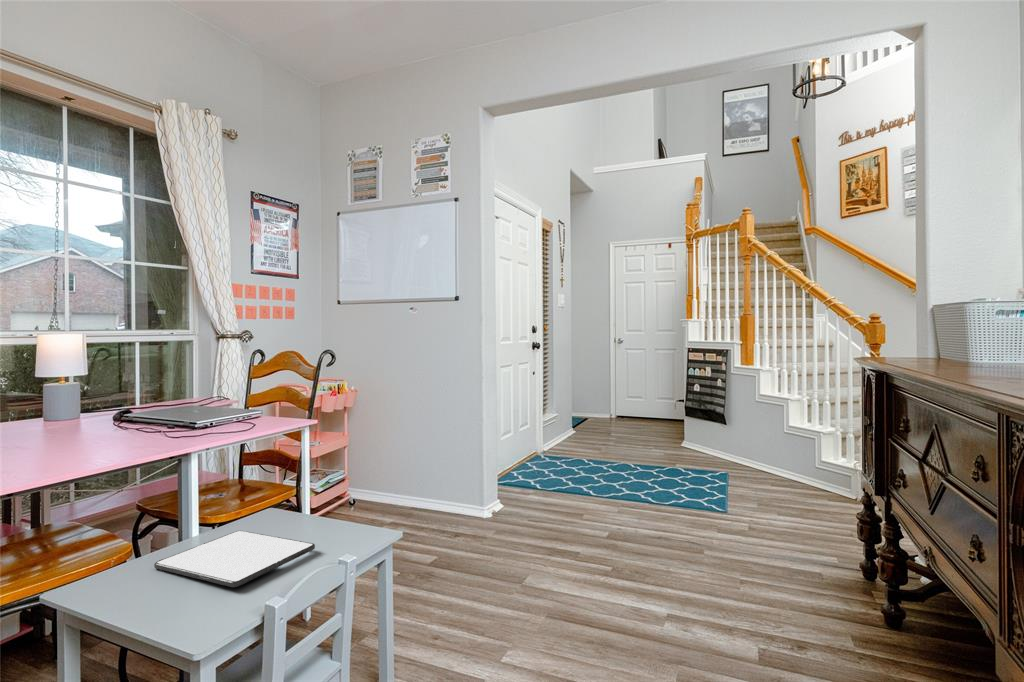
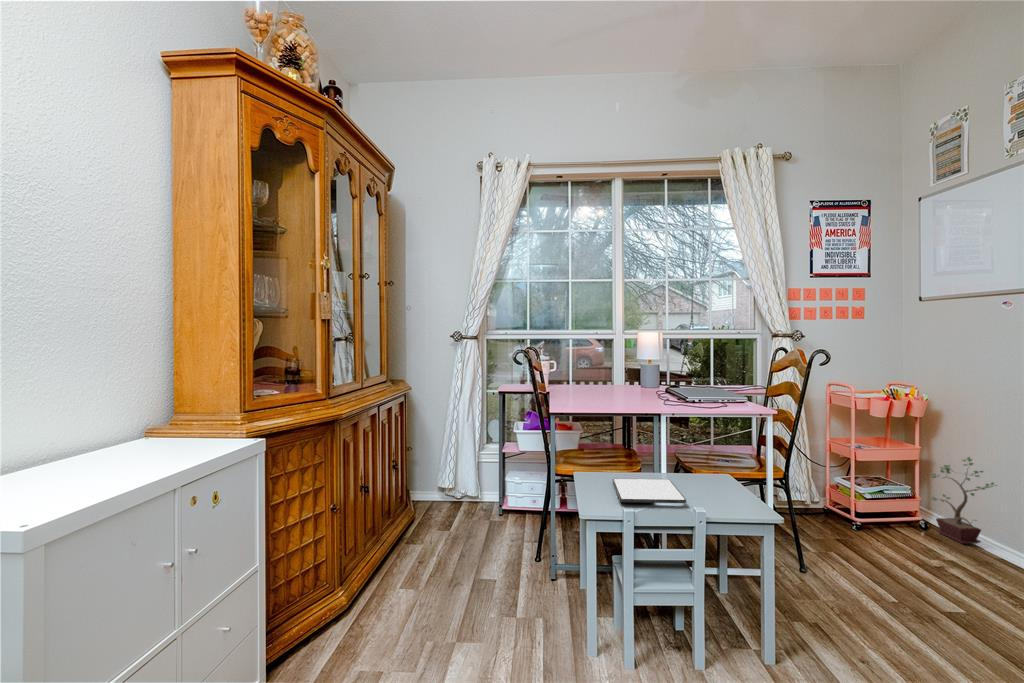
potted plant: none [358,434,412,509] -> present [930,457,994,544]

